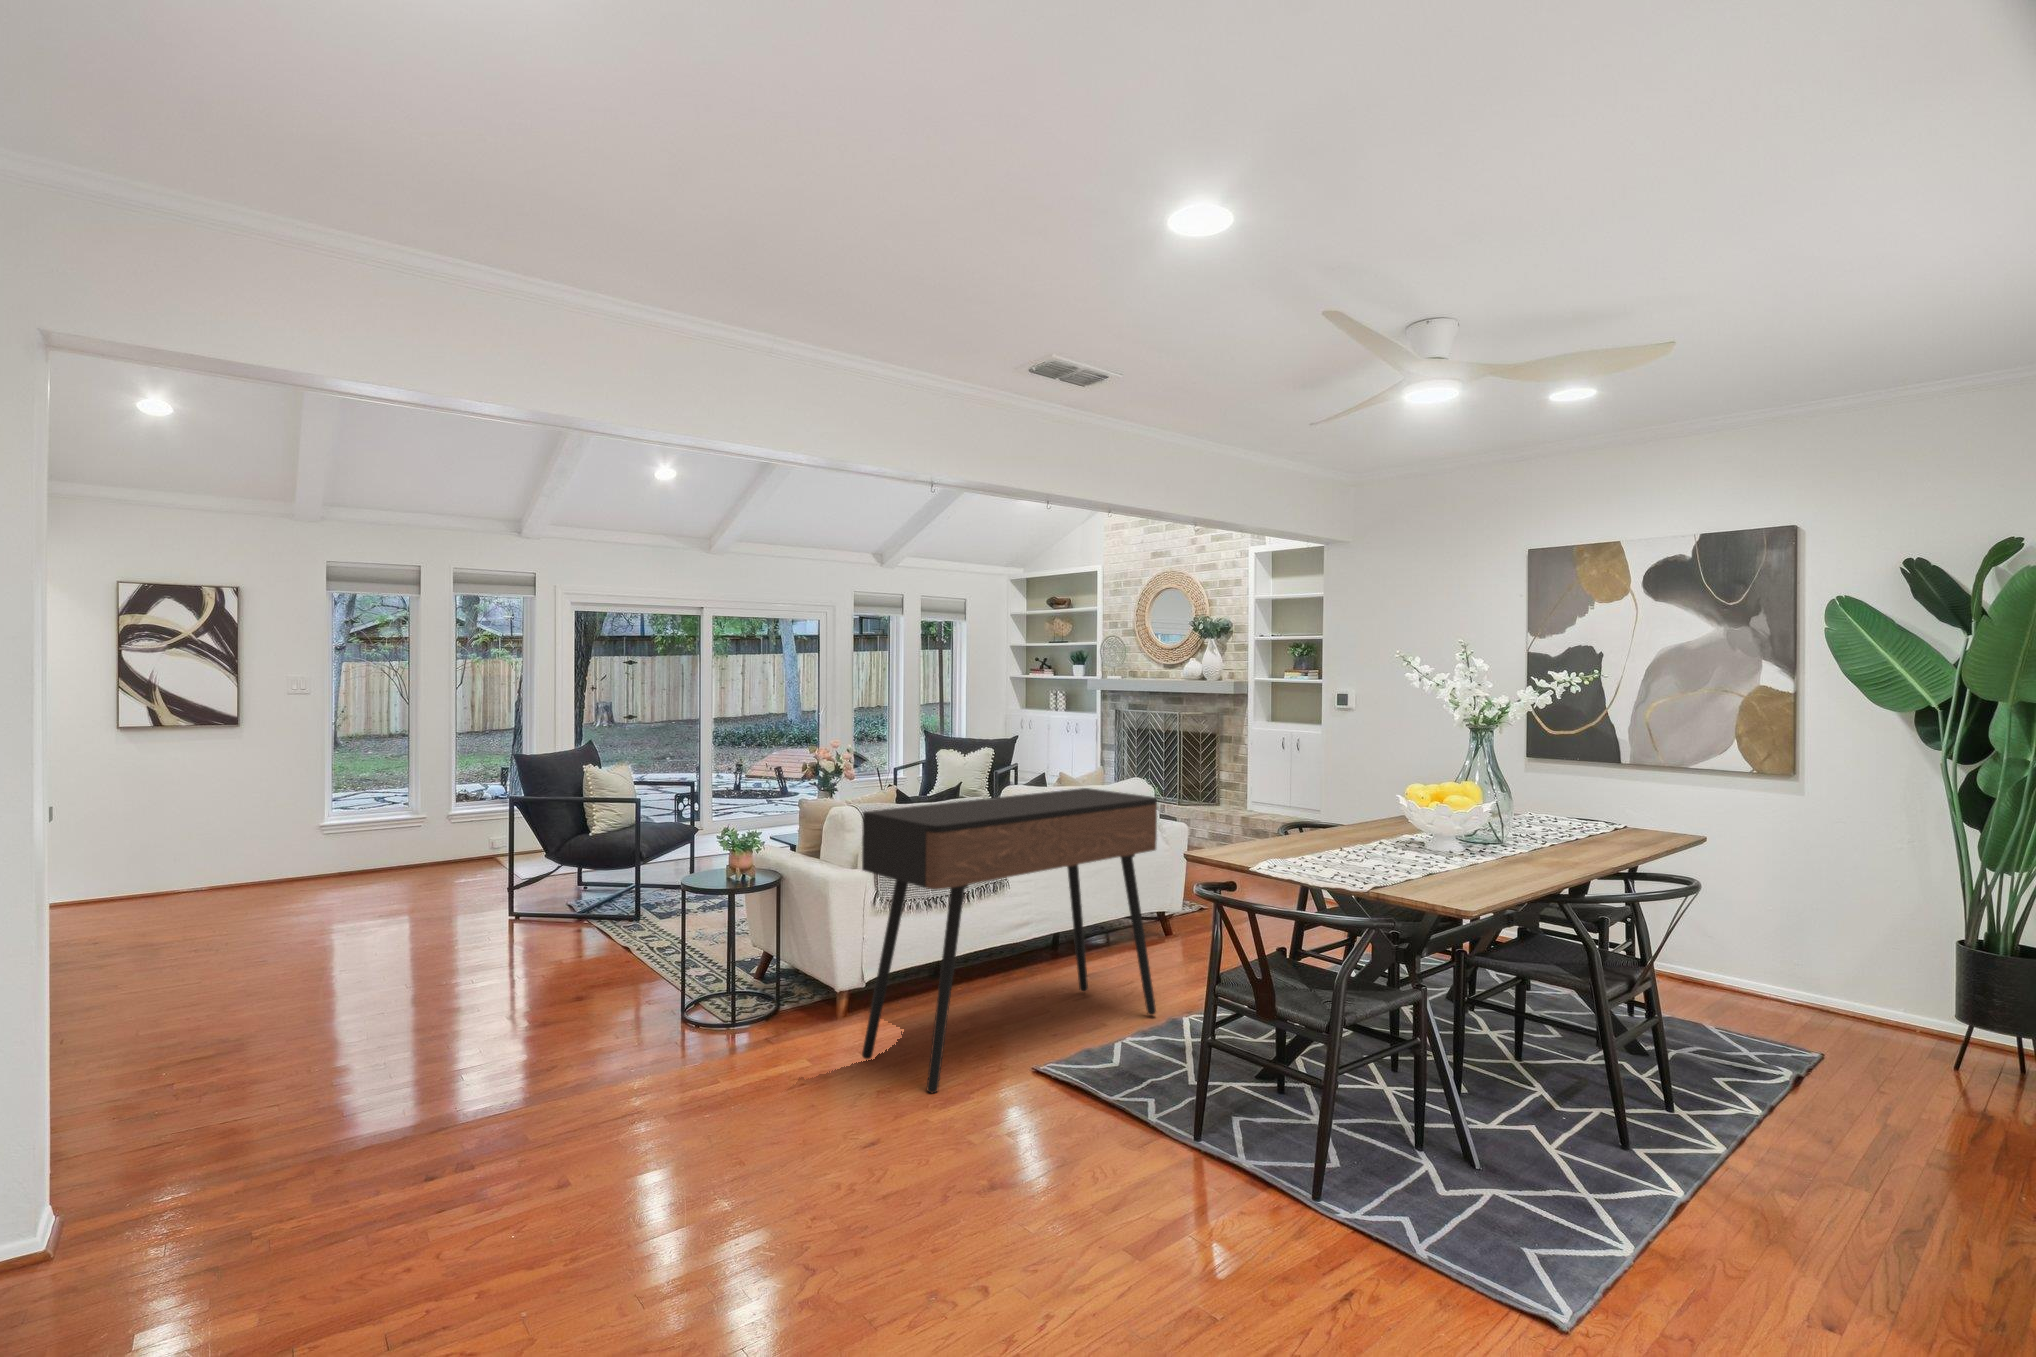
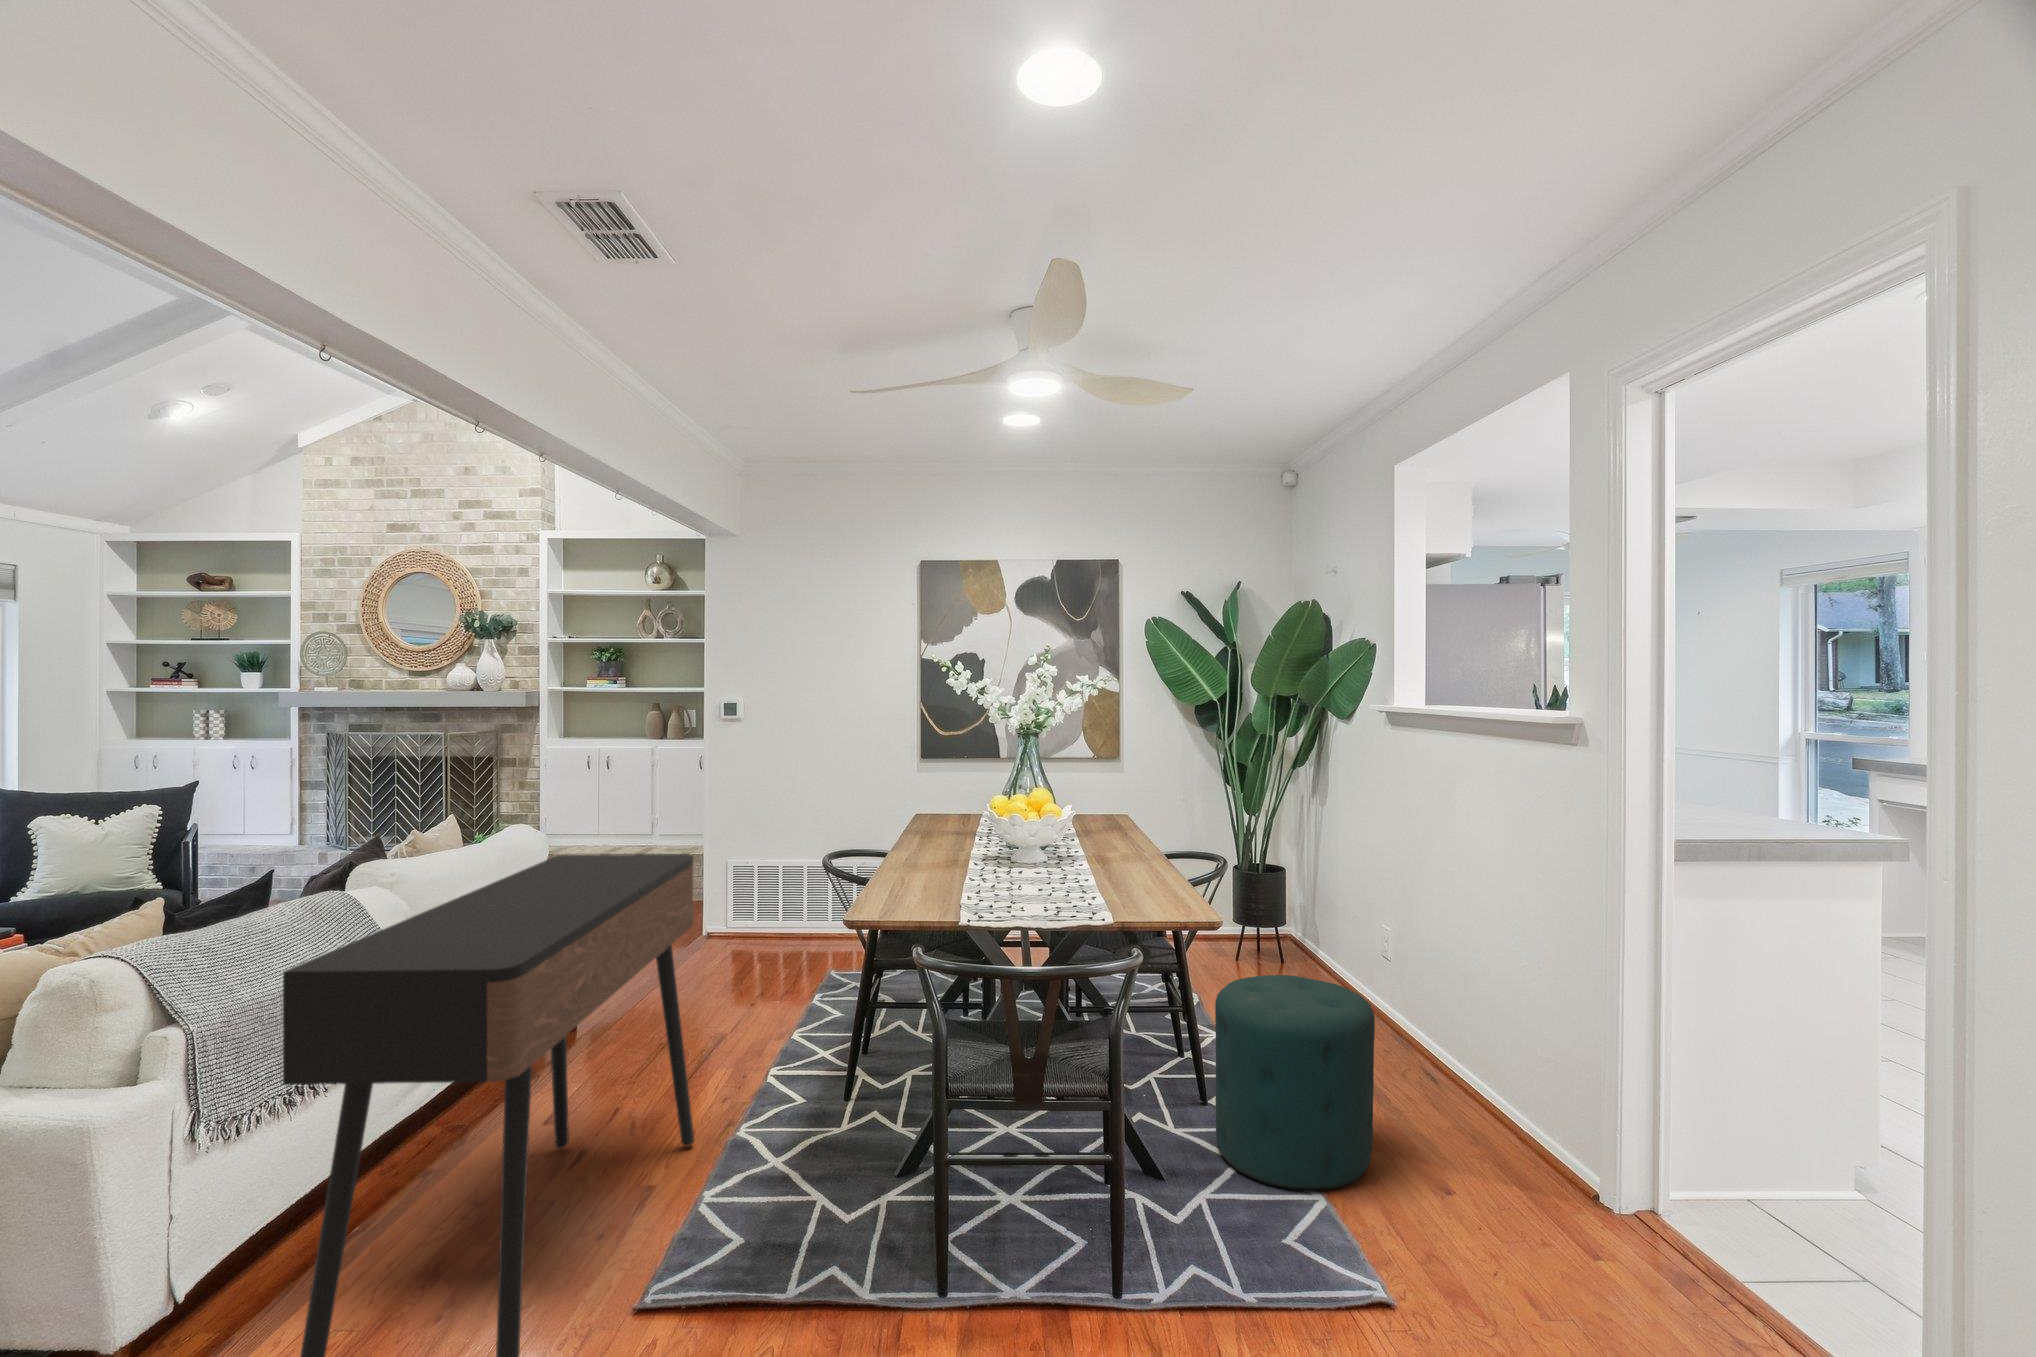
ottoman: none [1565,1004,1774,1256] -> present [1215,975,1375,1191]

